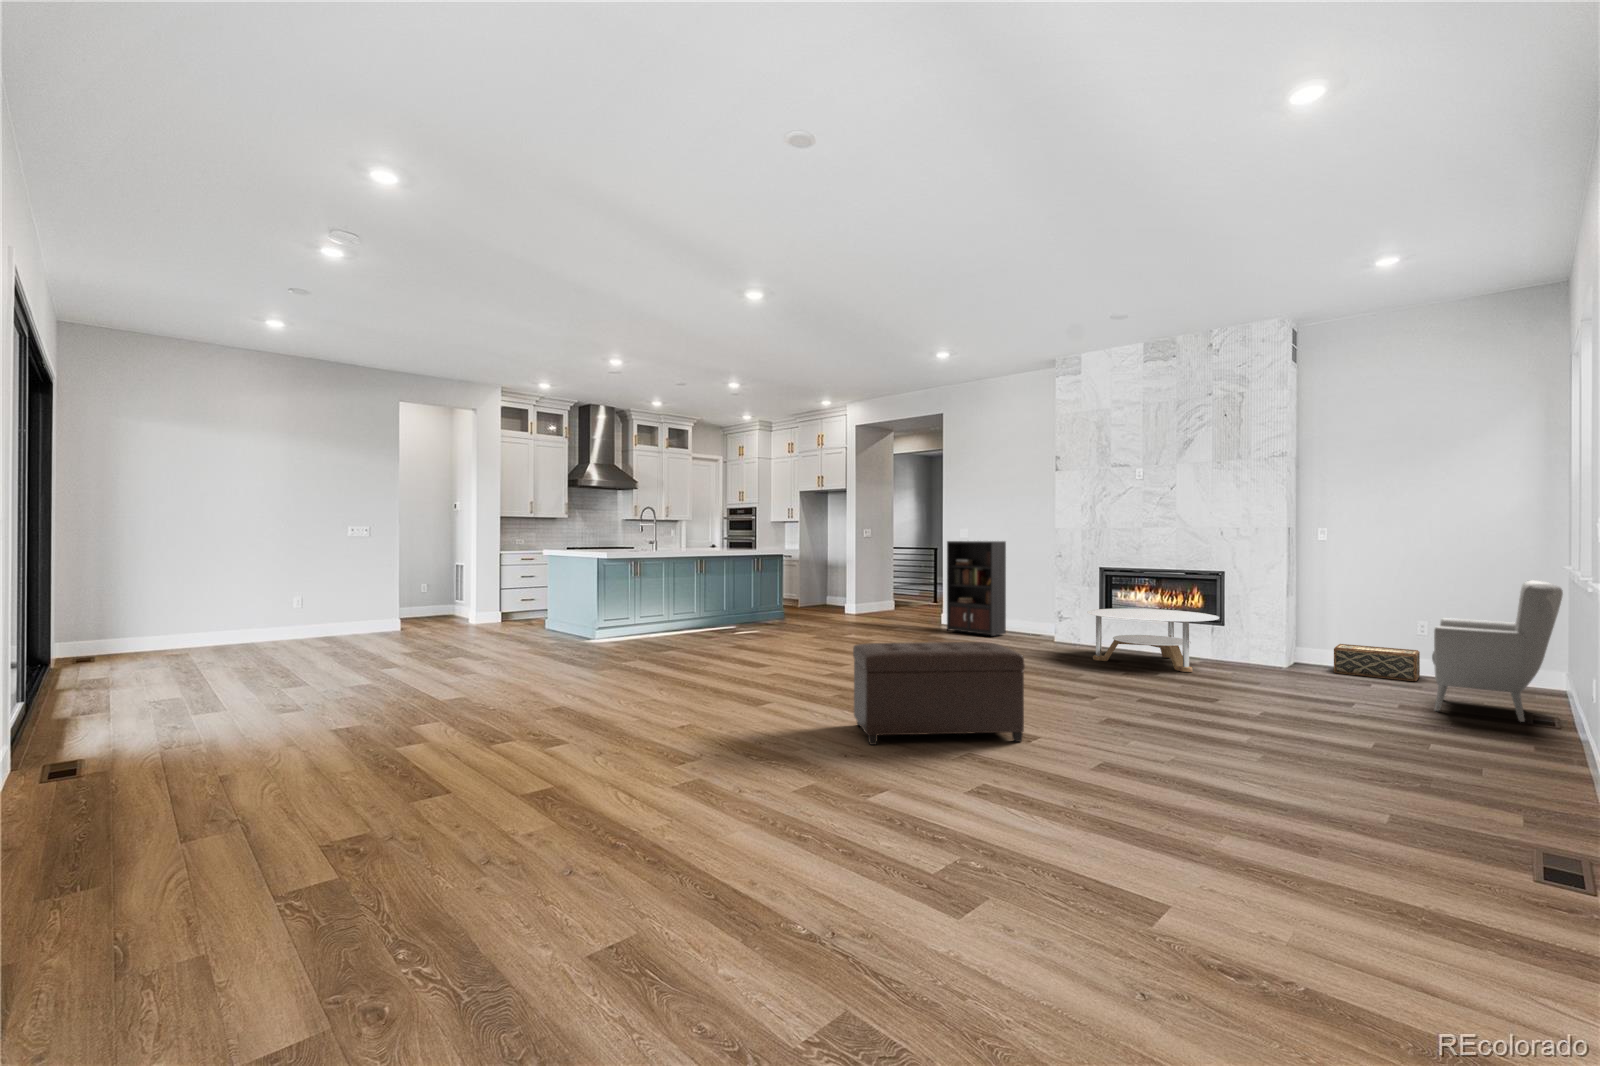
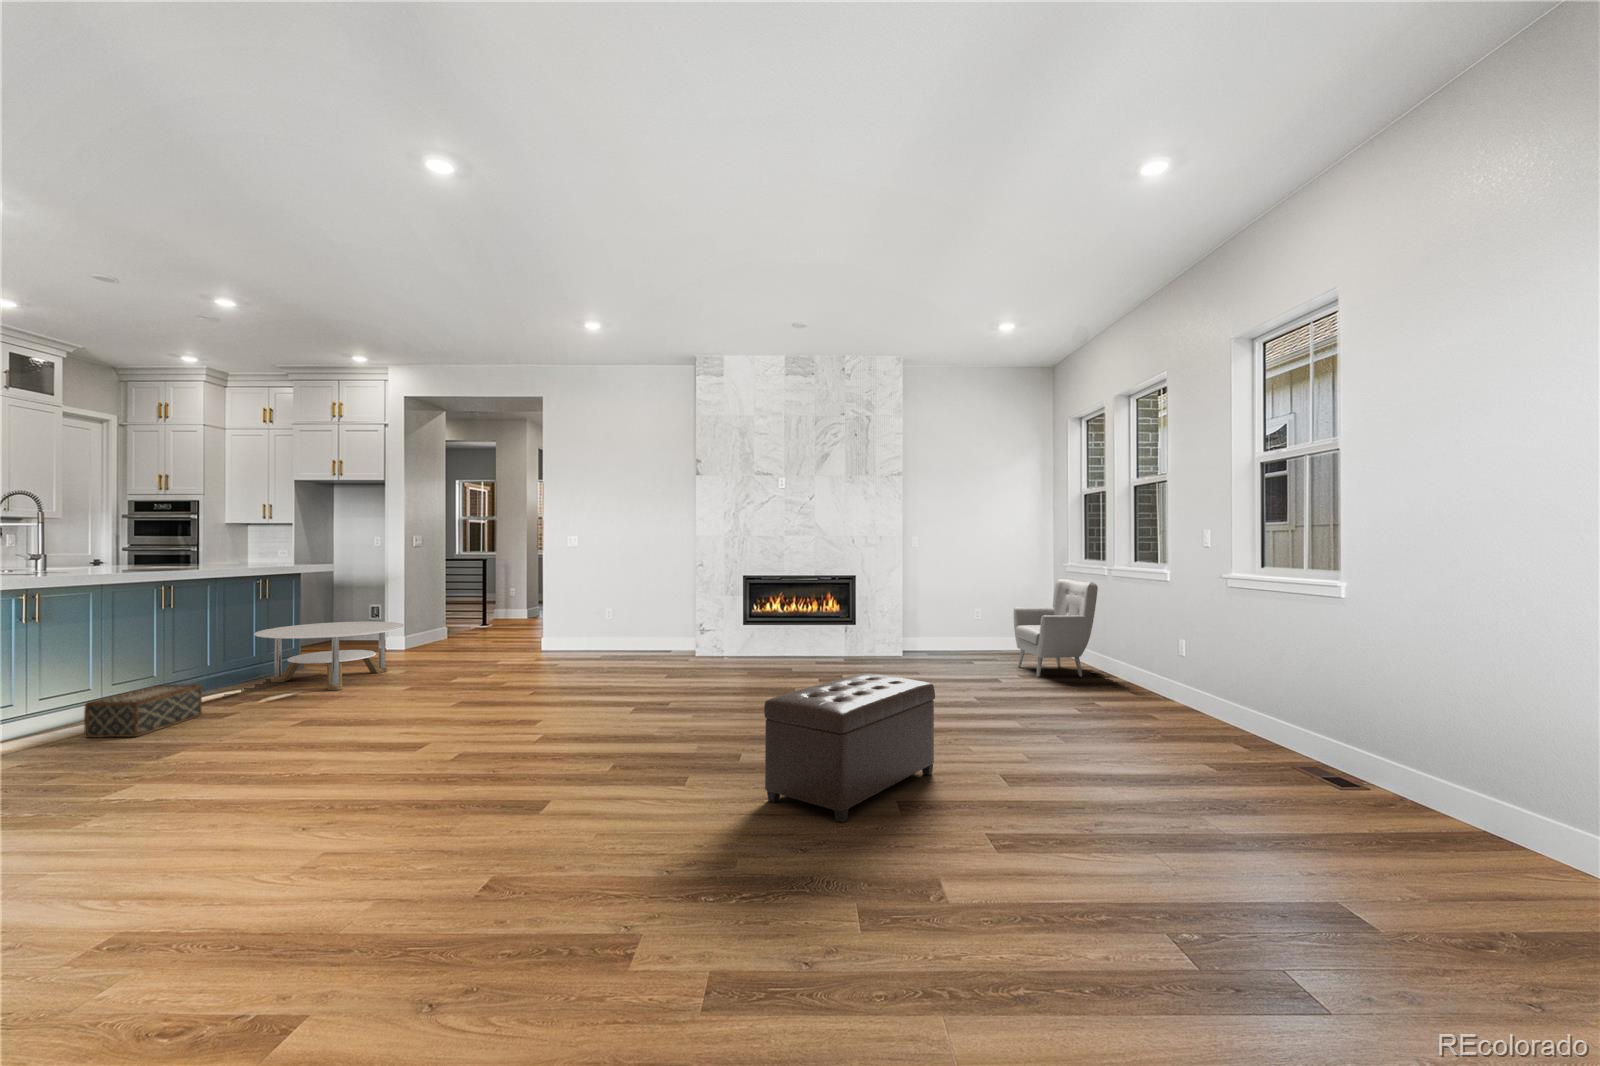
bookcase: present [947,541,1006,636] -> none [572,551,661,657]
round table: present [1087,609,1219,672] -> present [254,622,405,691]
woven basket: present [1334,644,1420,681] -> present [84,684,202,737]

